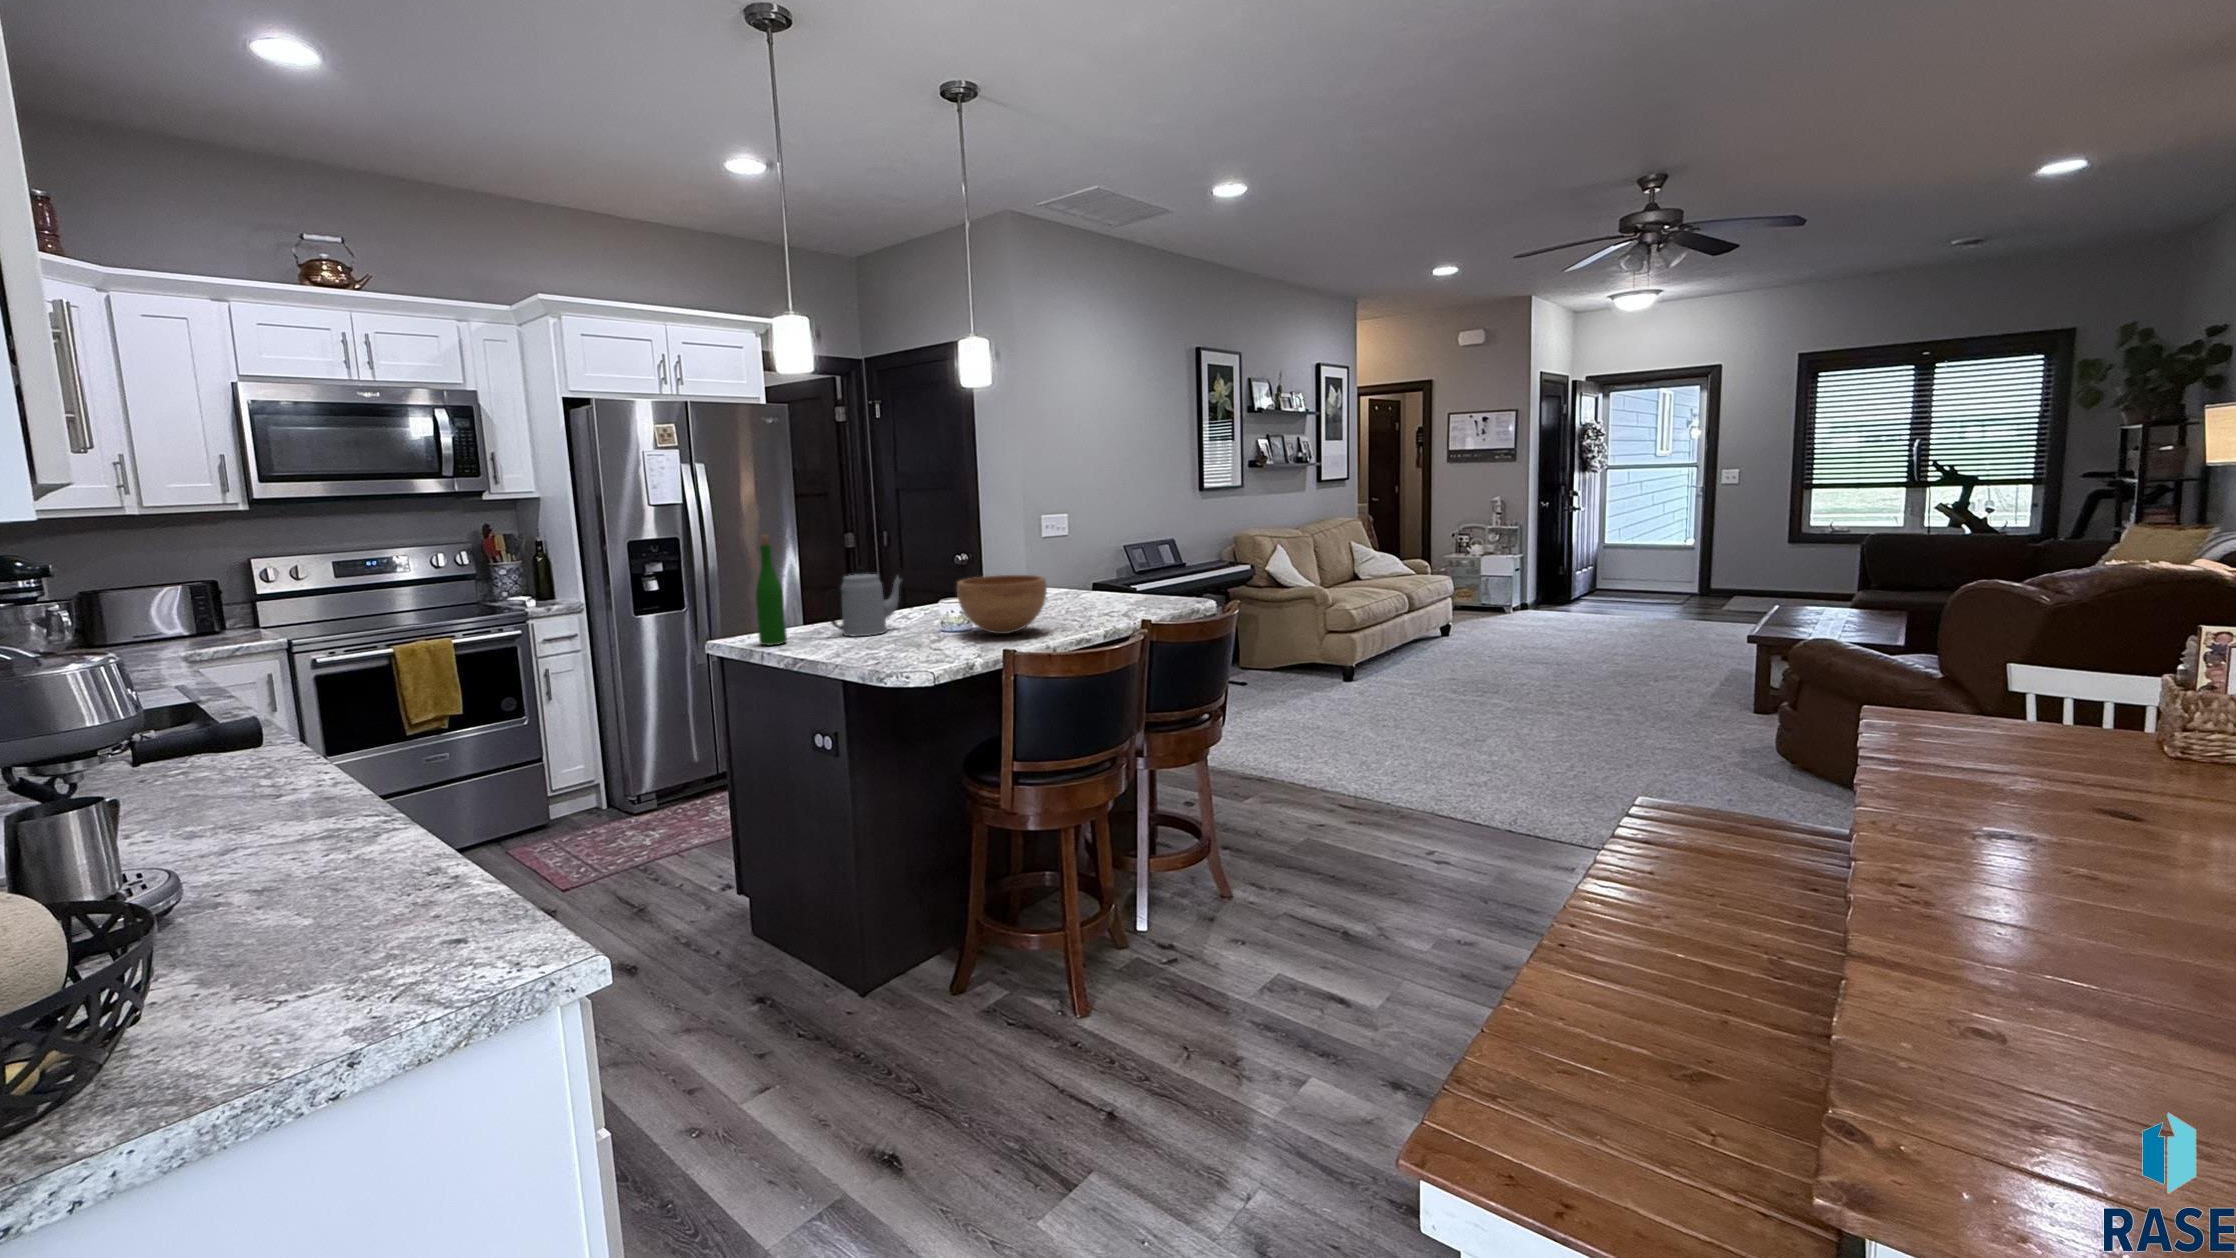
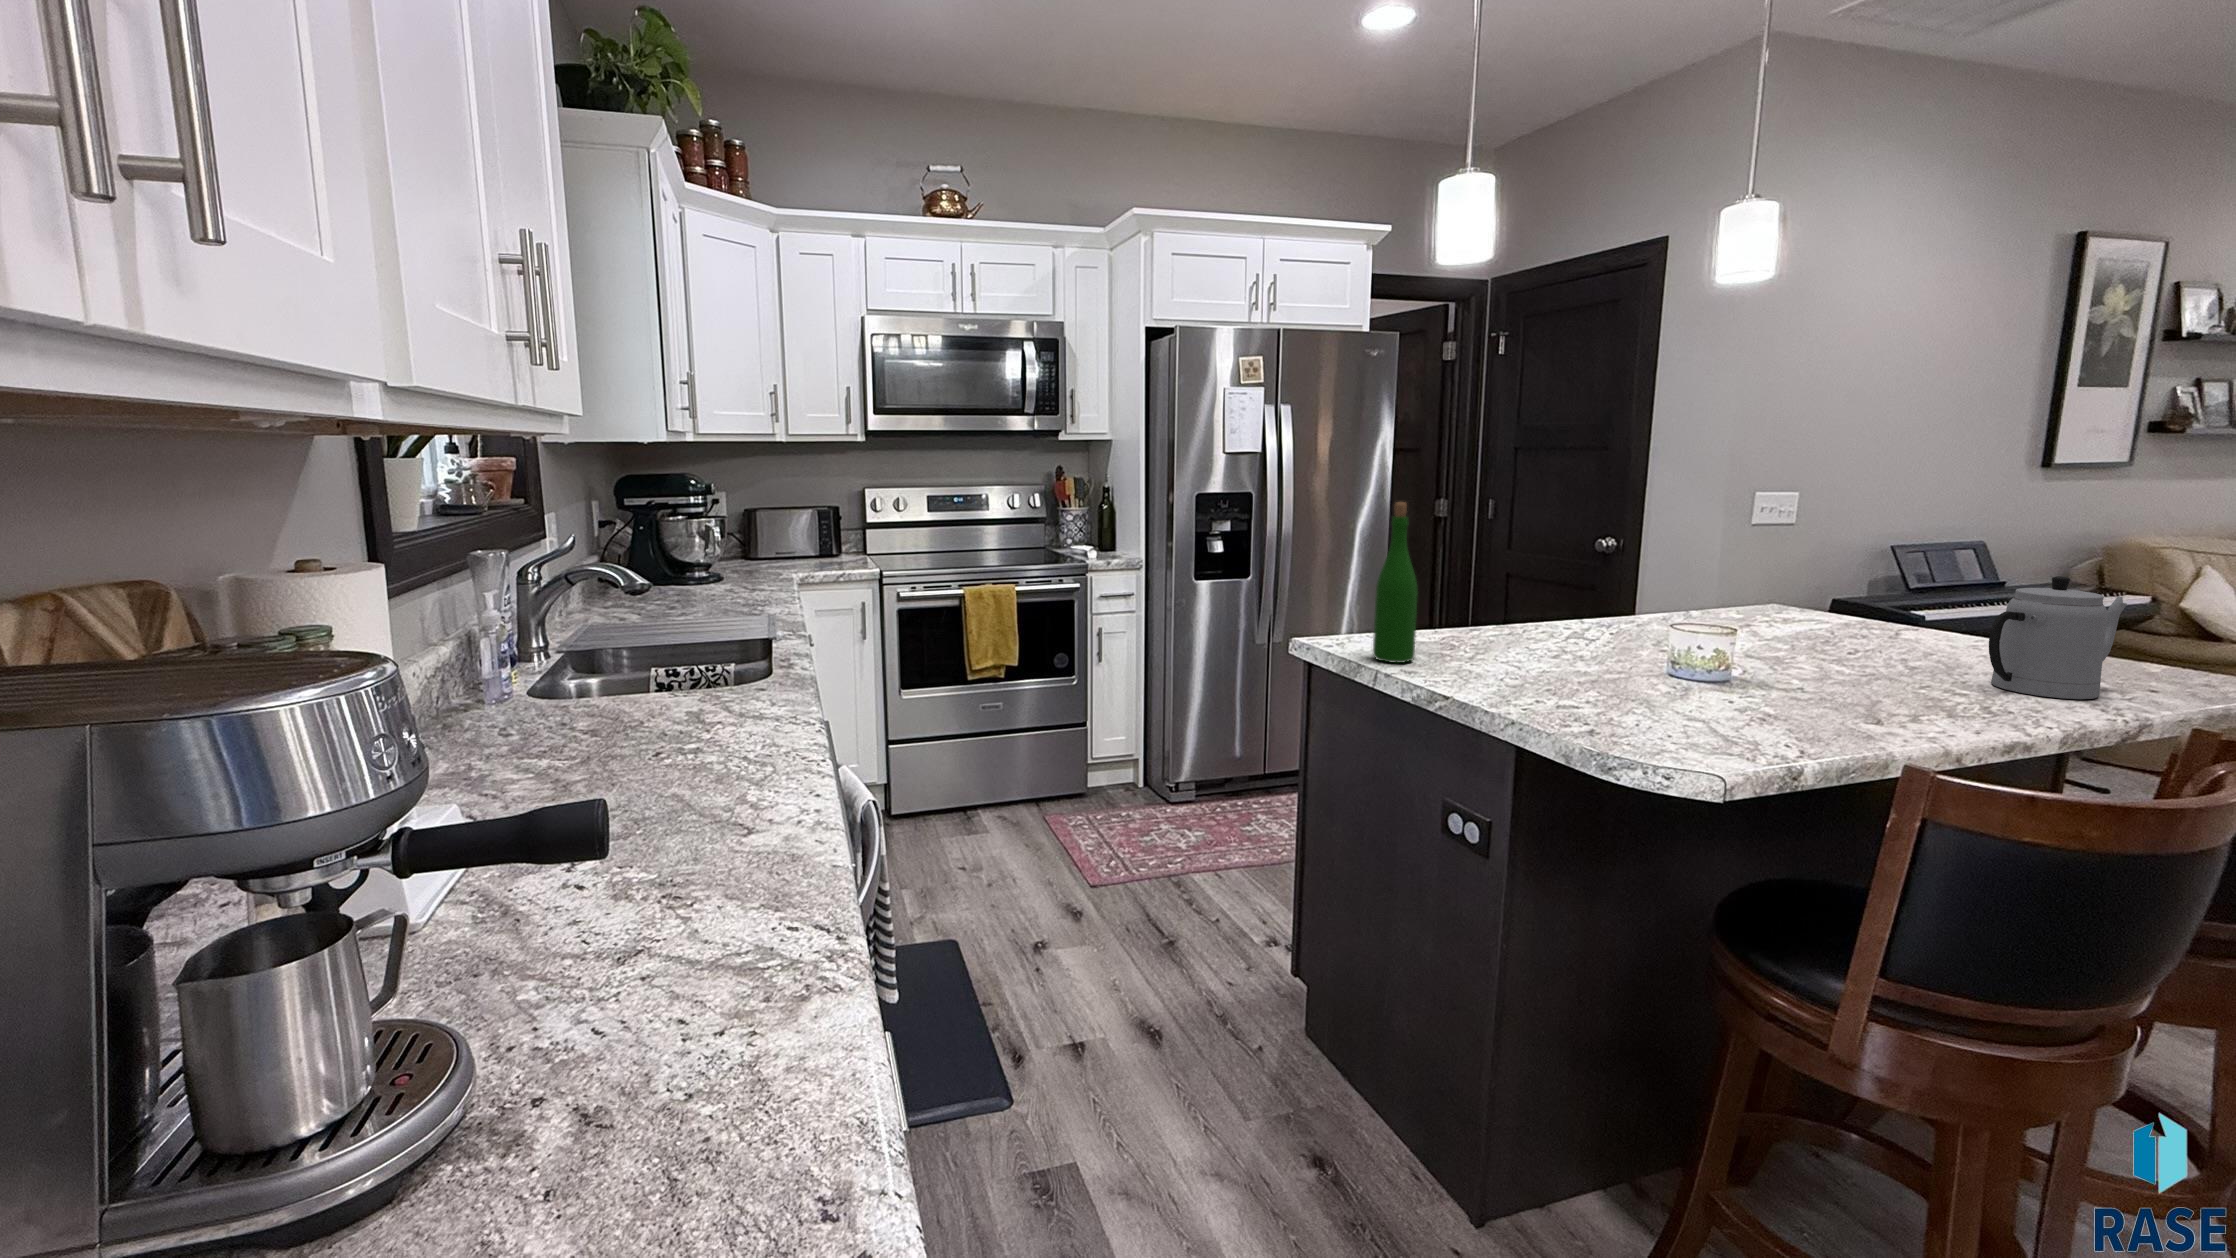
teapot: present [825,567,901,636] -> present [1989,576,2127,699]
bowl: present [957,575,1047,634] -> none [1723,597,1926,705]

